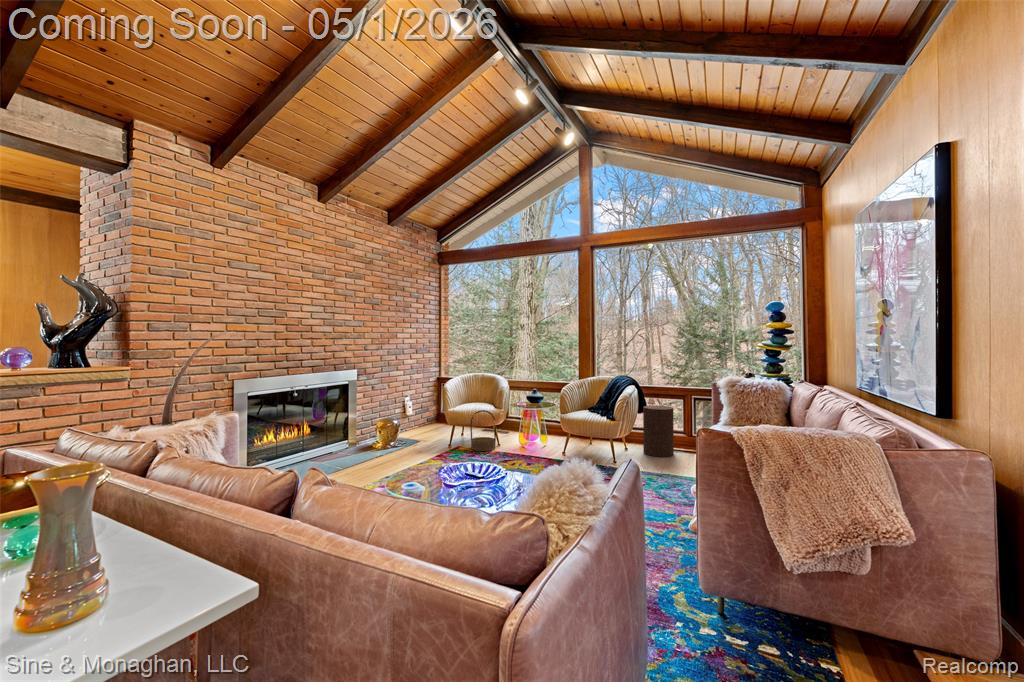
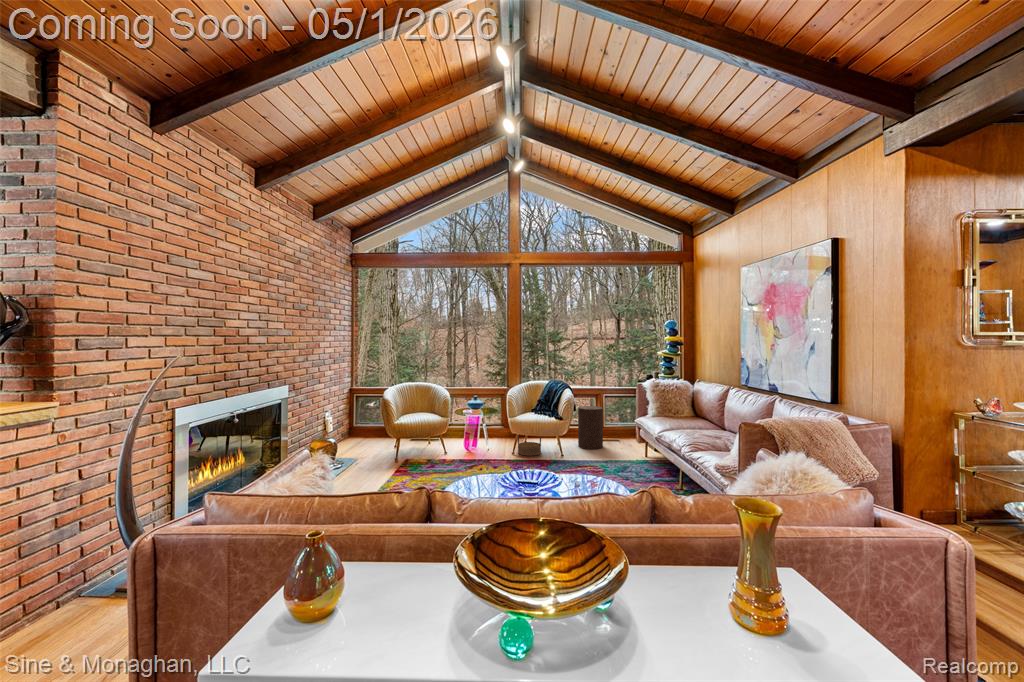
basket: present [470,410,496,451] -> present [517,435,541,456]

